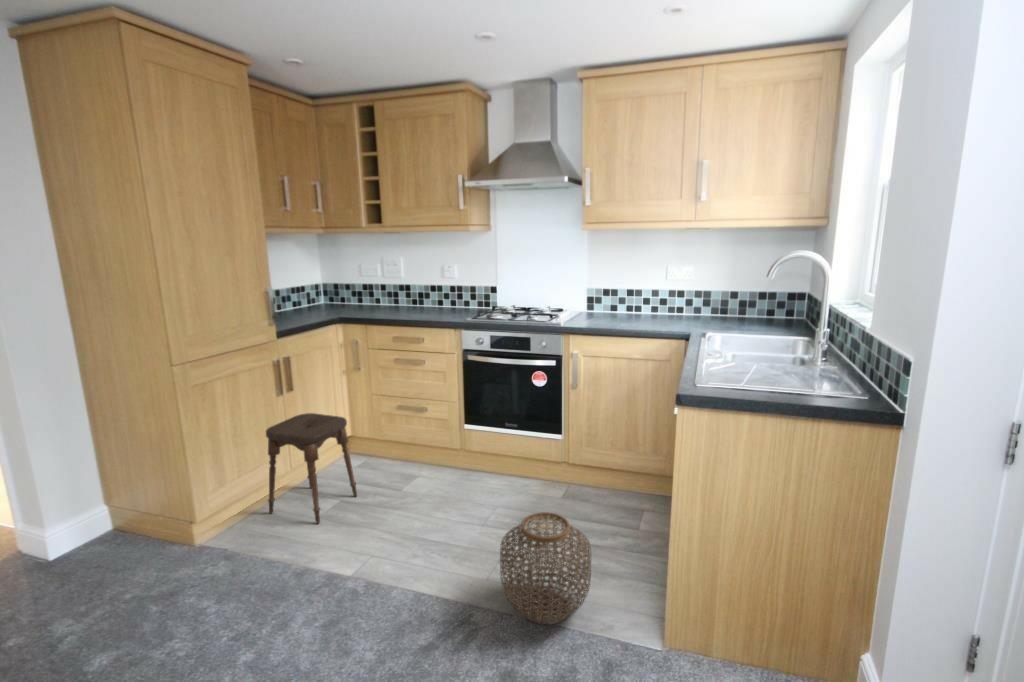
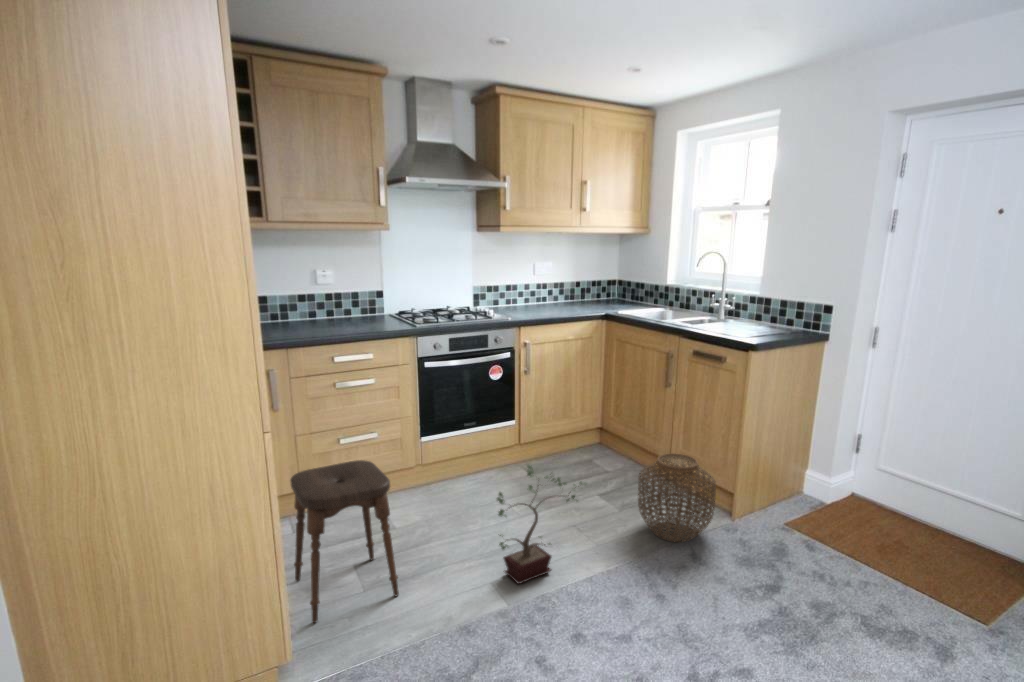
potted plant: none [347,460,431,567] -> present [497,465,586,584]

